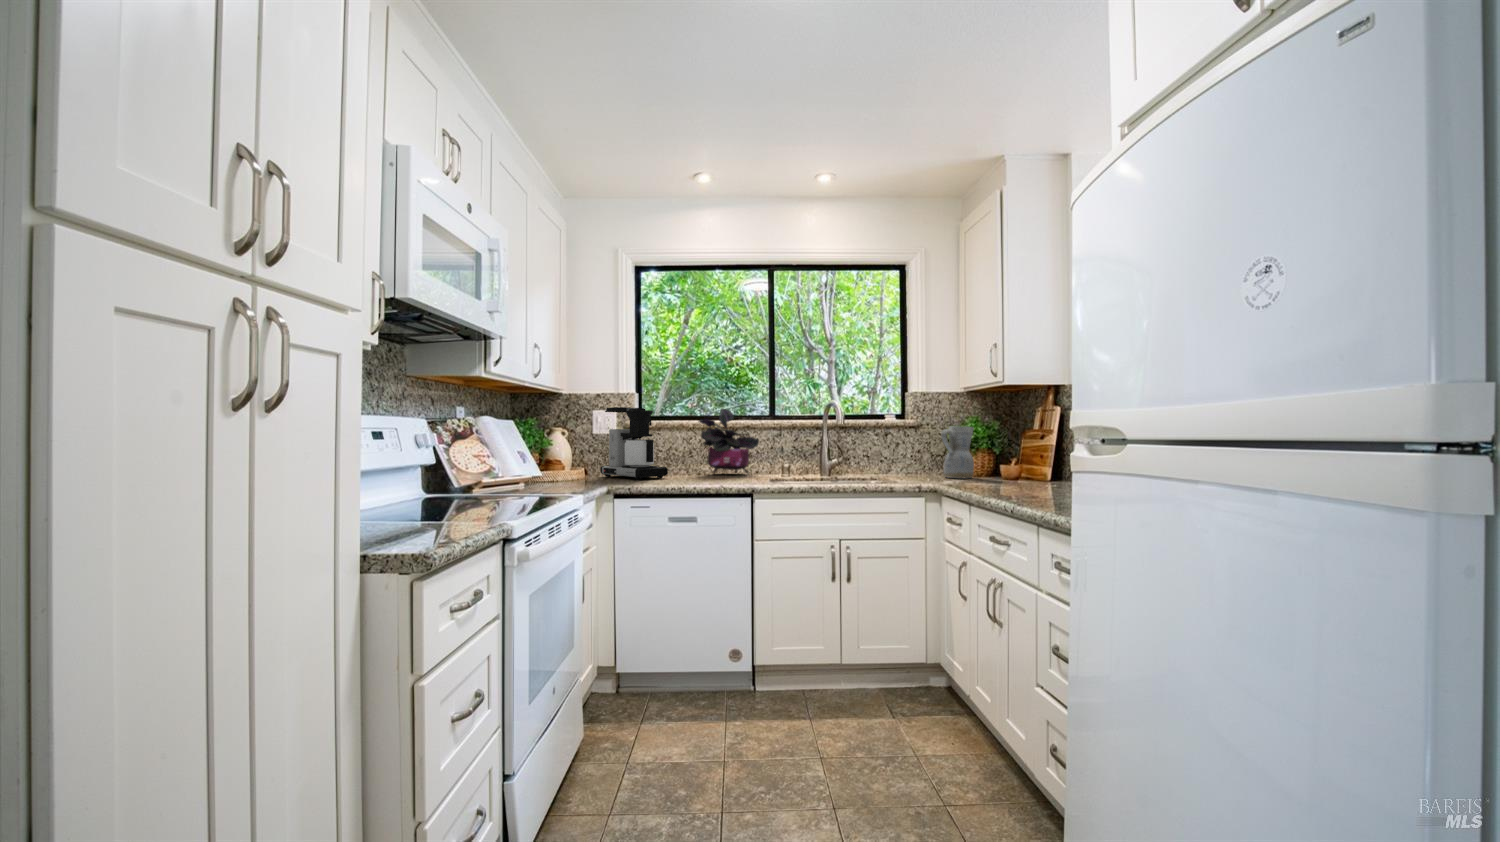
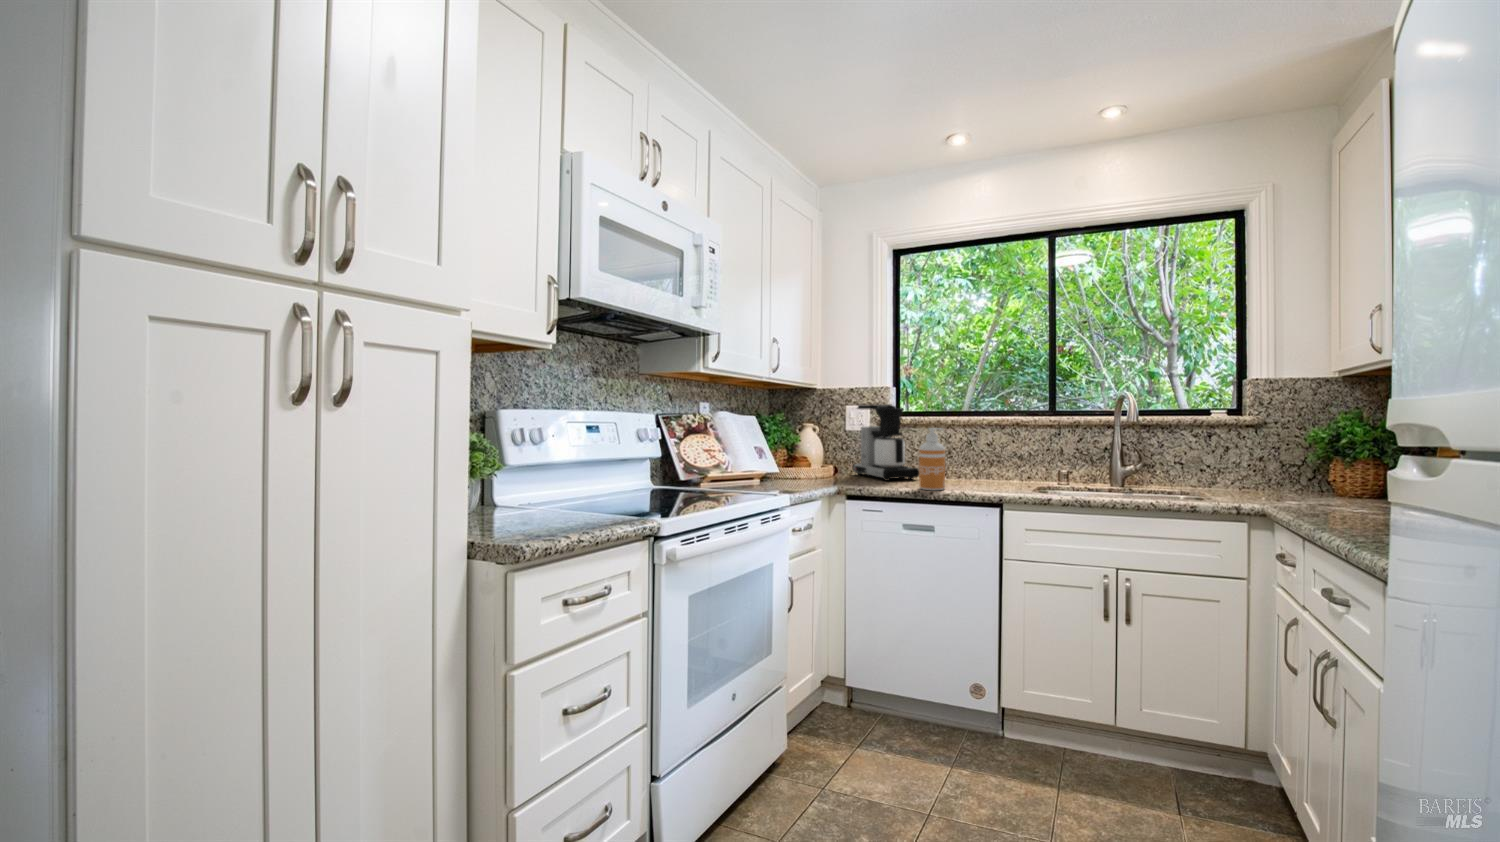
potted plant: present [699,409,759,474] -> none [957,403,1030,478]
soap dispenser: none [675,426,698,484] -> present [919,428,945,490]
ceramic pitcher: present [941,426,974,478] -> none [1288,428,1348,501]

